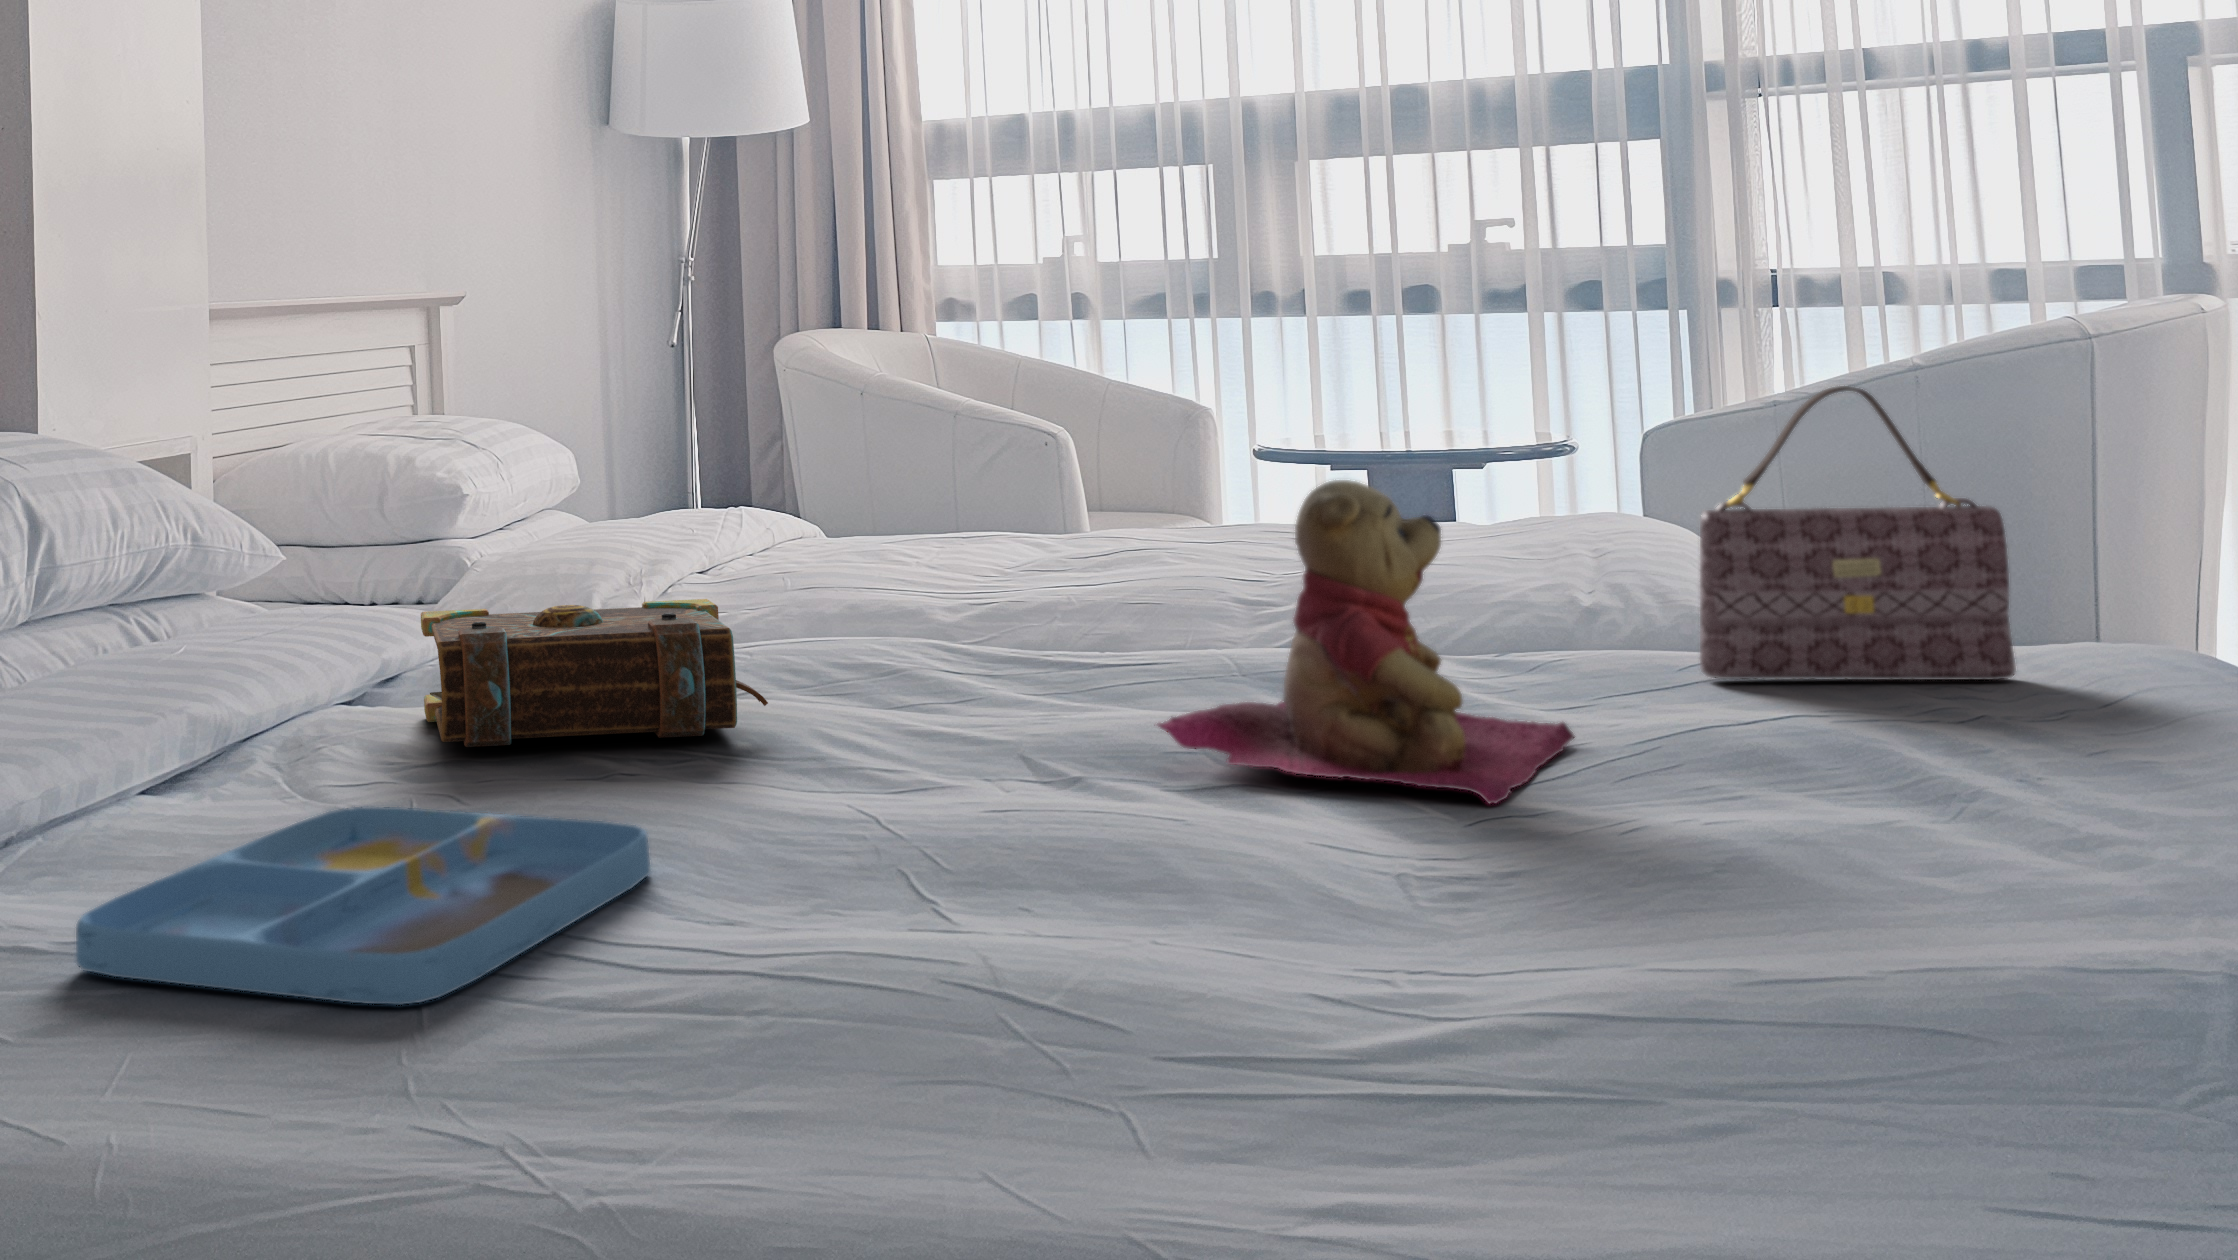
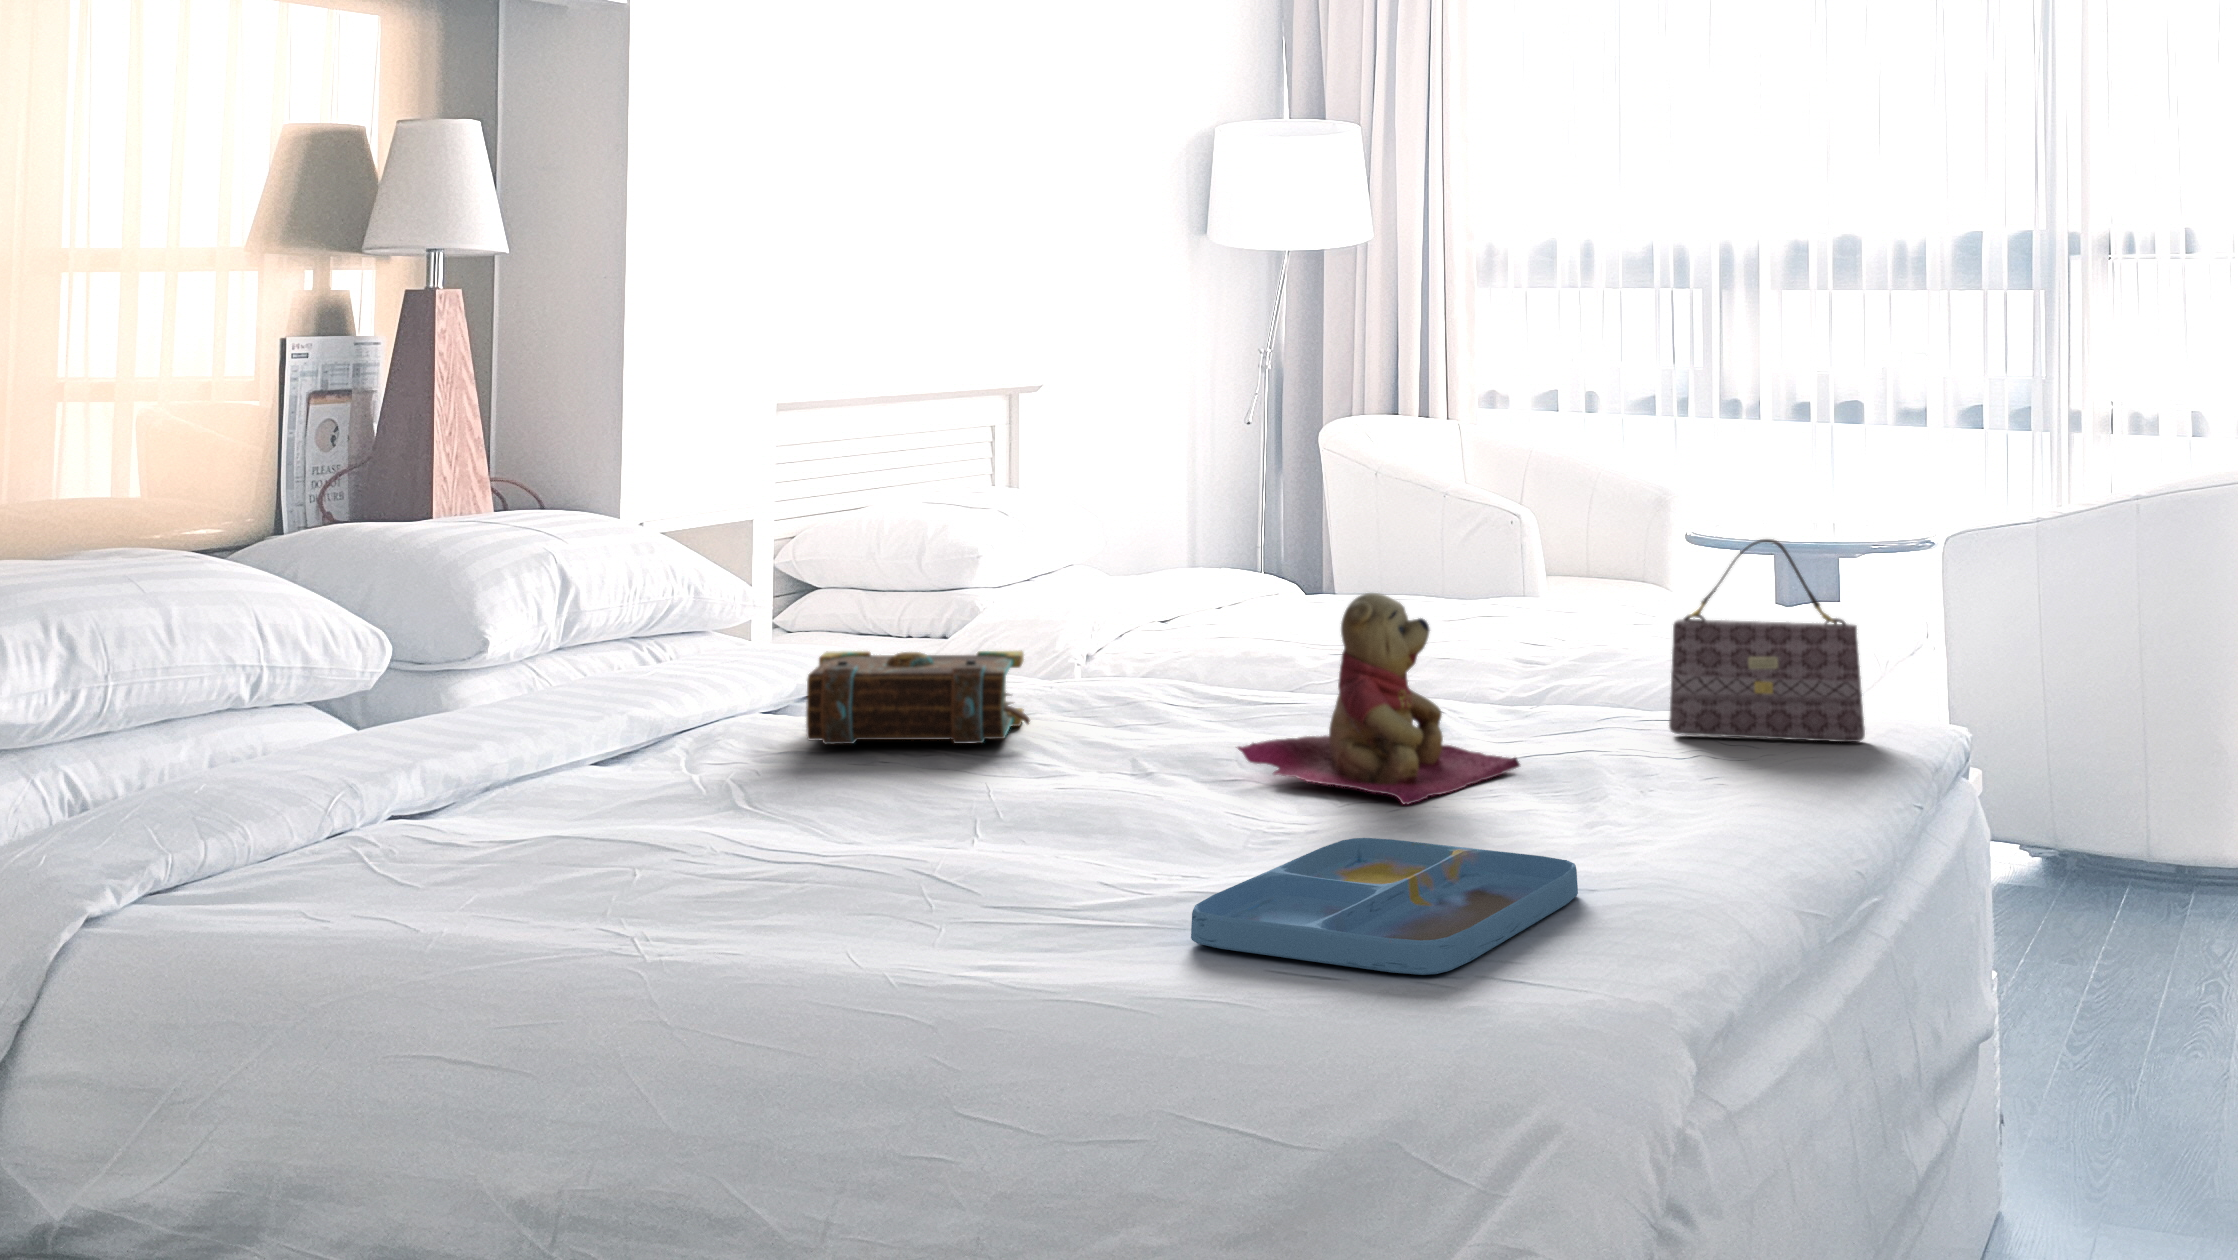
tray: present [76,807,650,1005] -> present [1191,838,1578,975]

